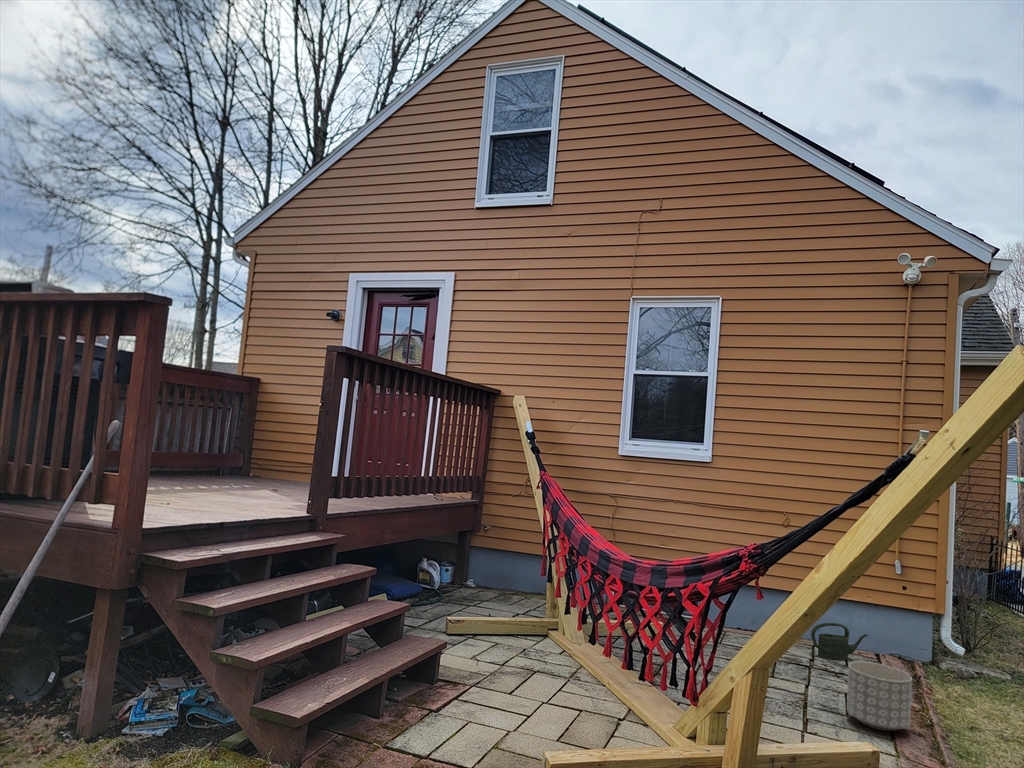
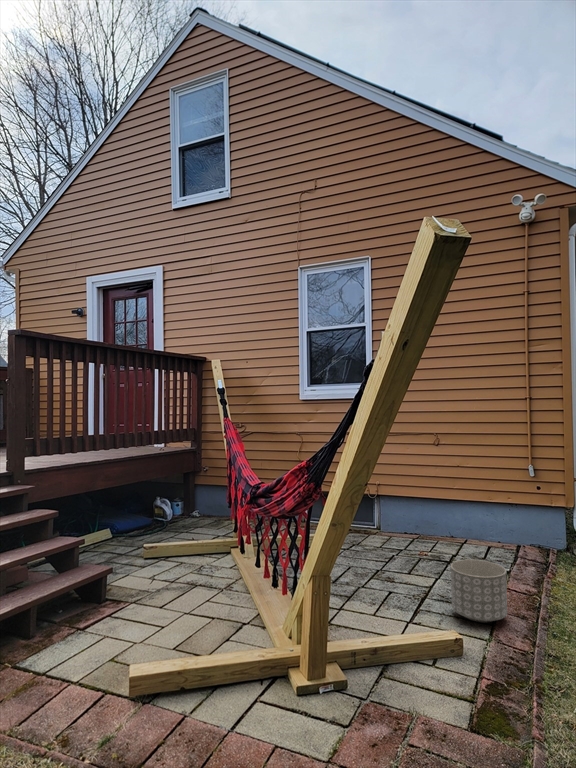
watering can: present [811,623,867,660] -> none [455,523,505,555]

